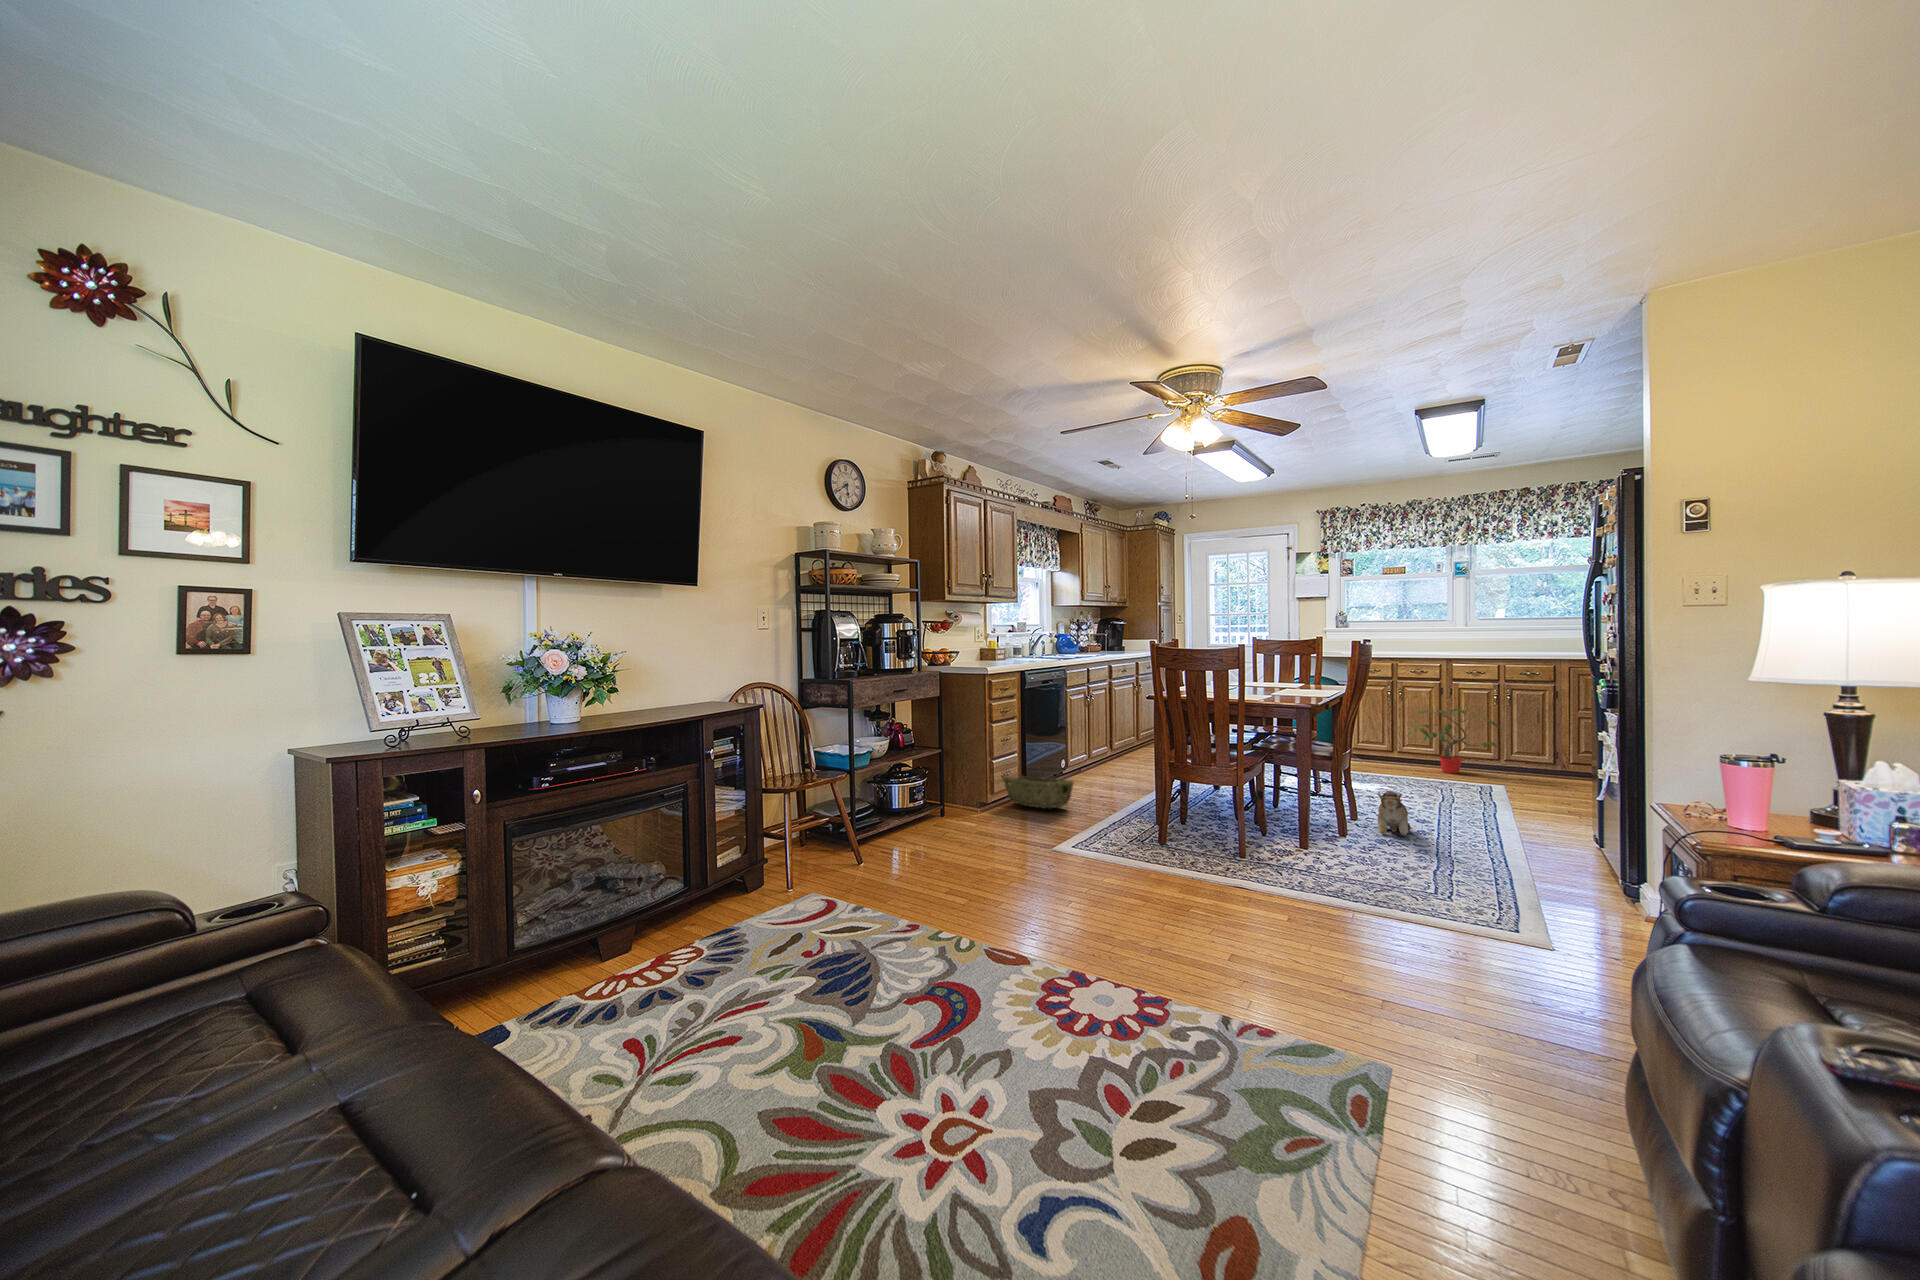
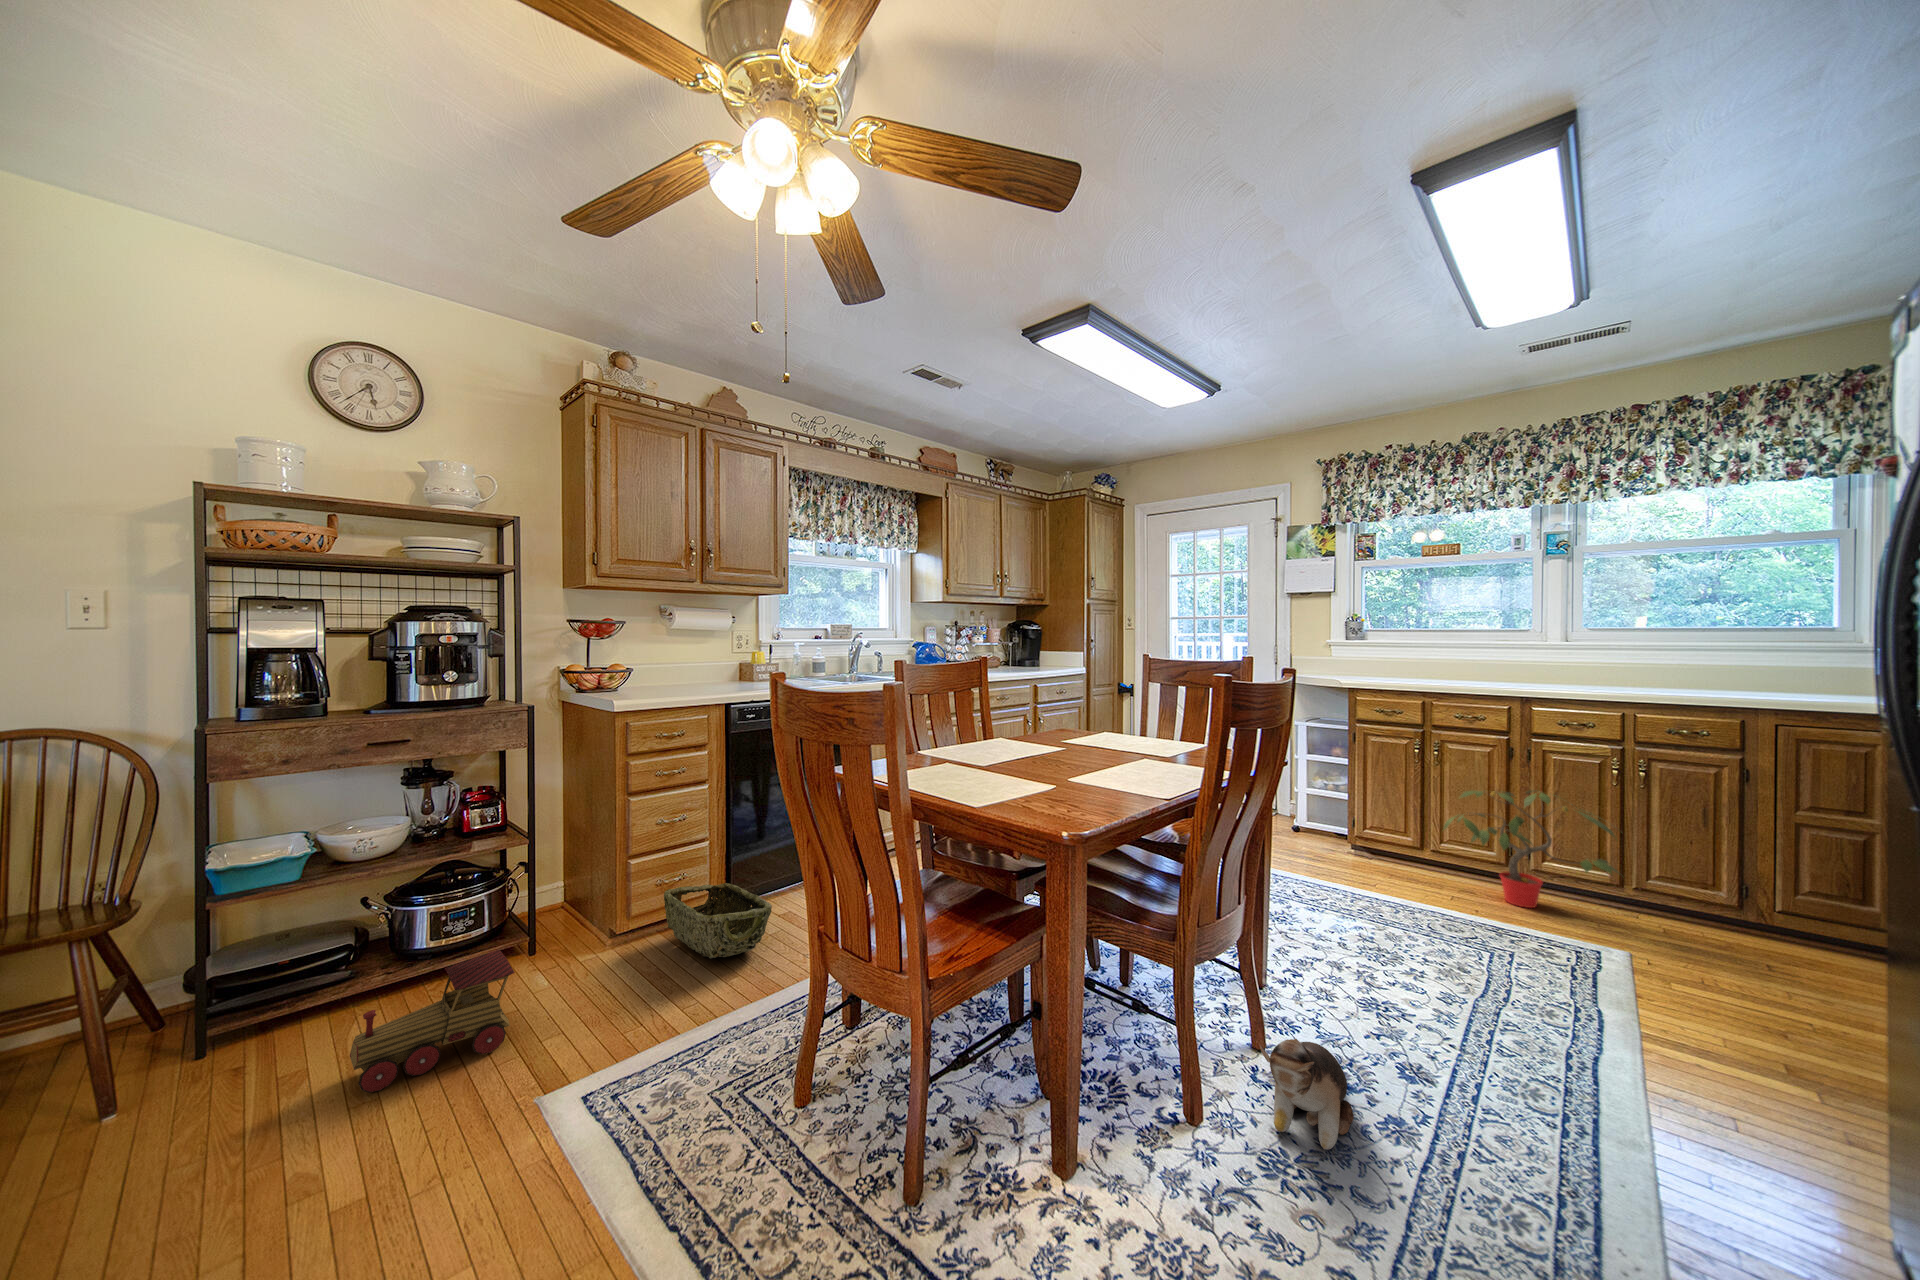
toy train: none [941,795,1001,852] -> present [350,950,515,1093]

